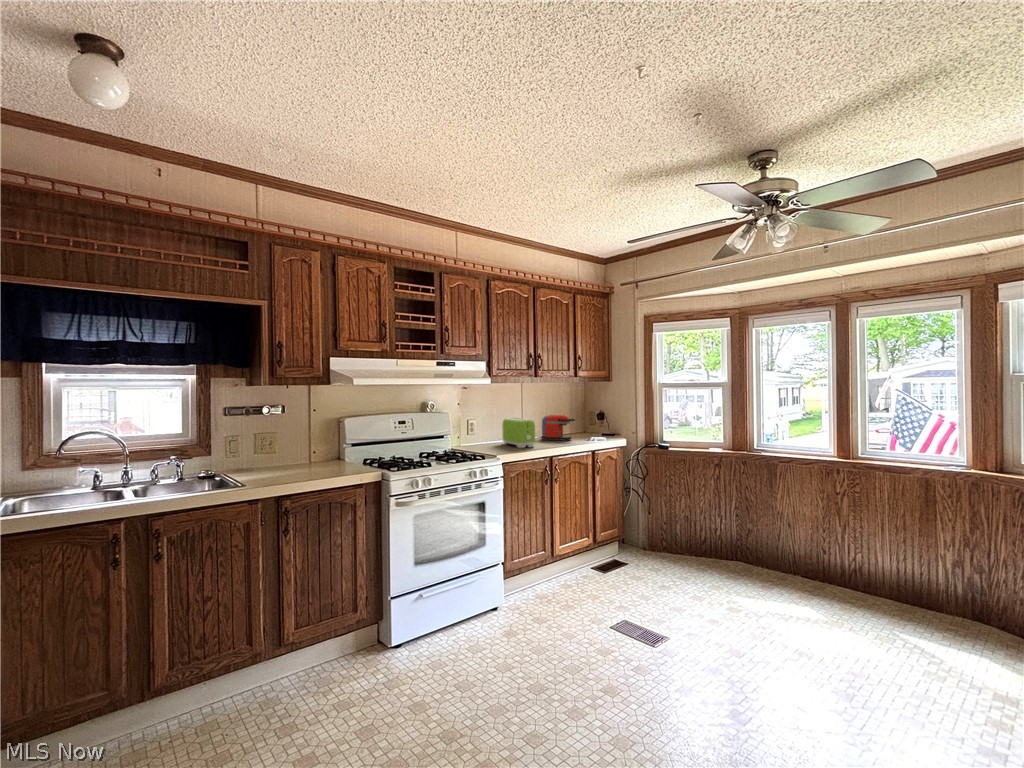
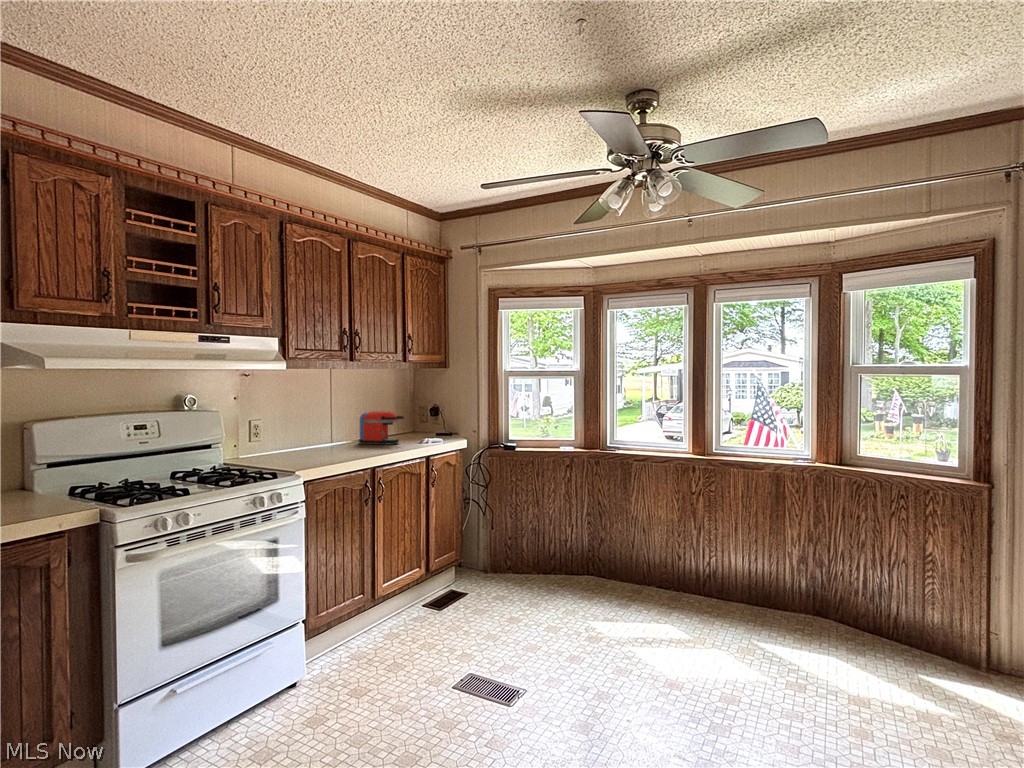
toaster: present [502,418,535,448] -> none [304,416,351,457]

